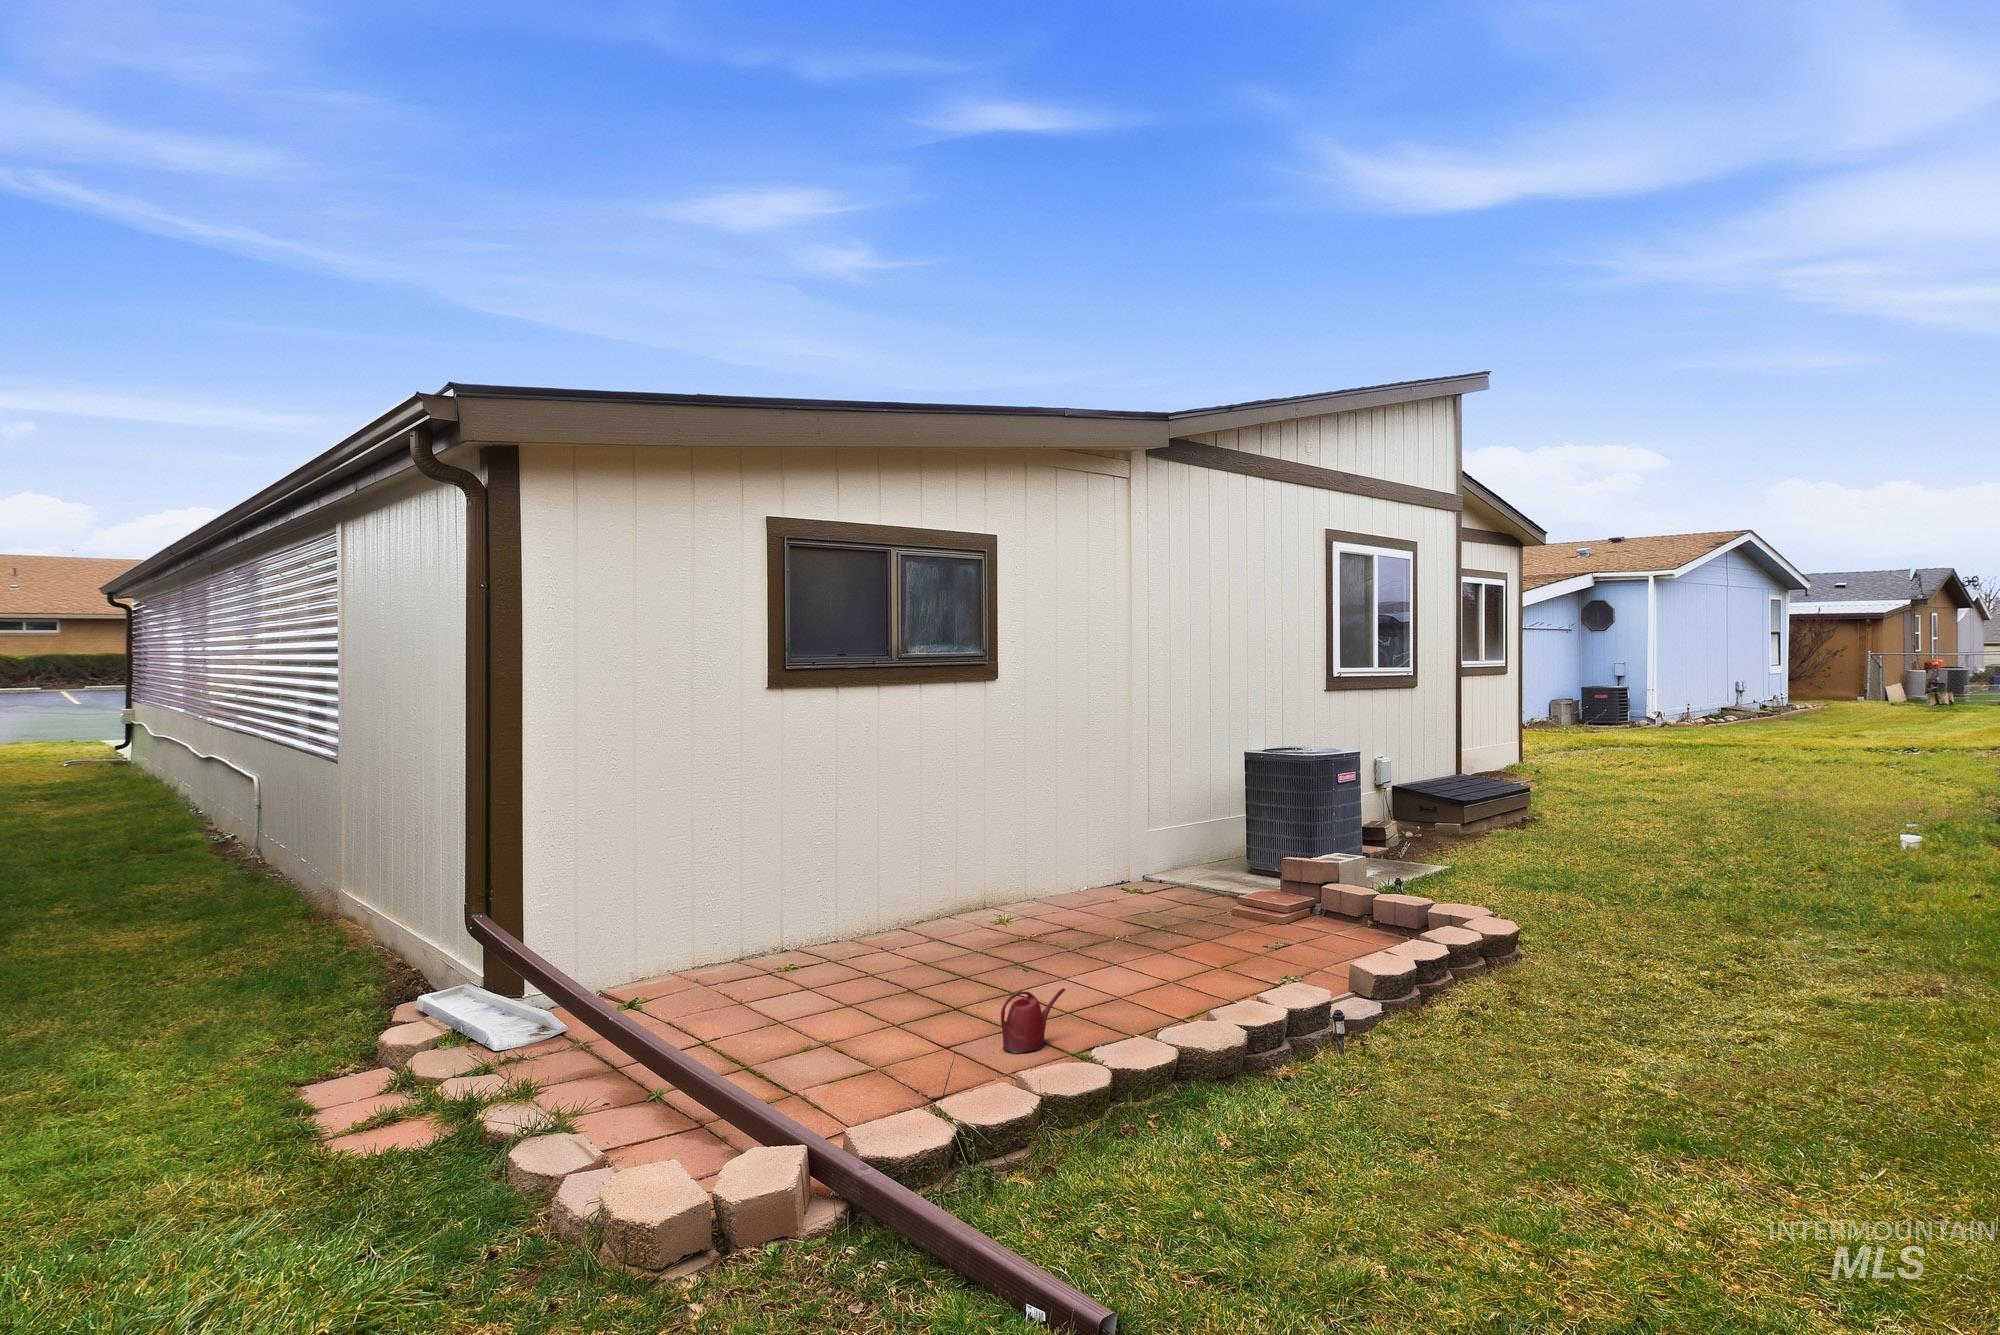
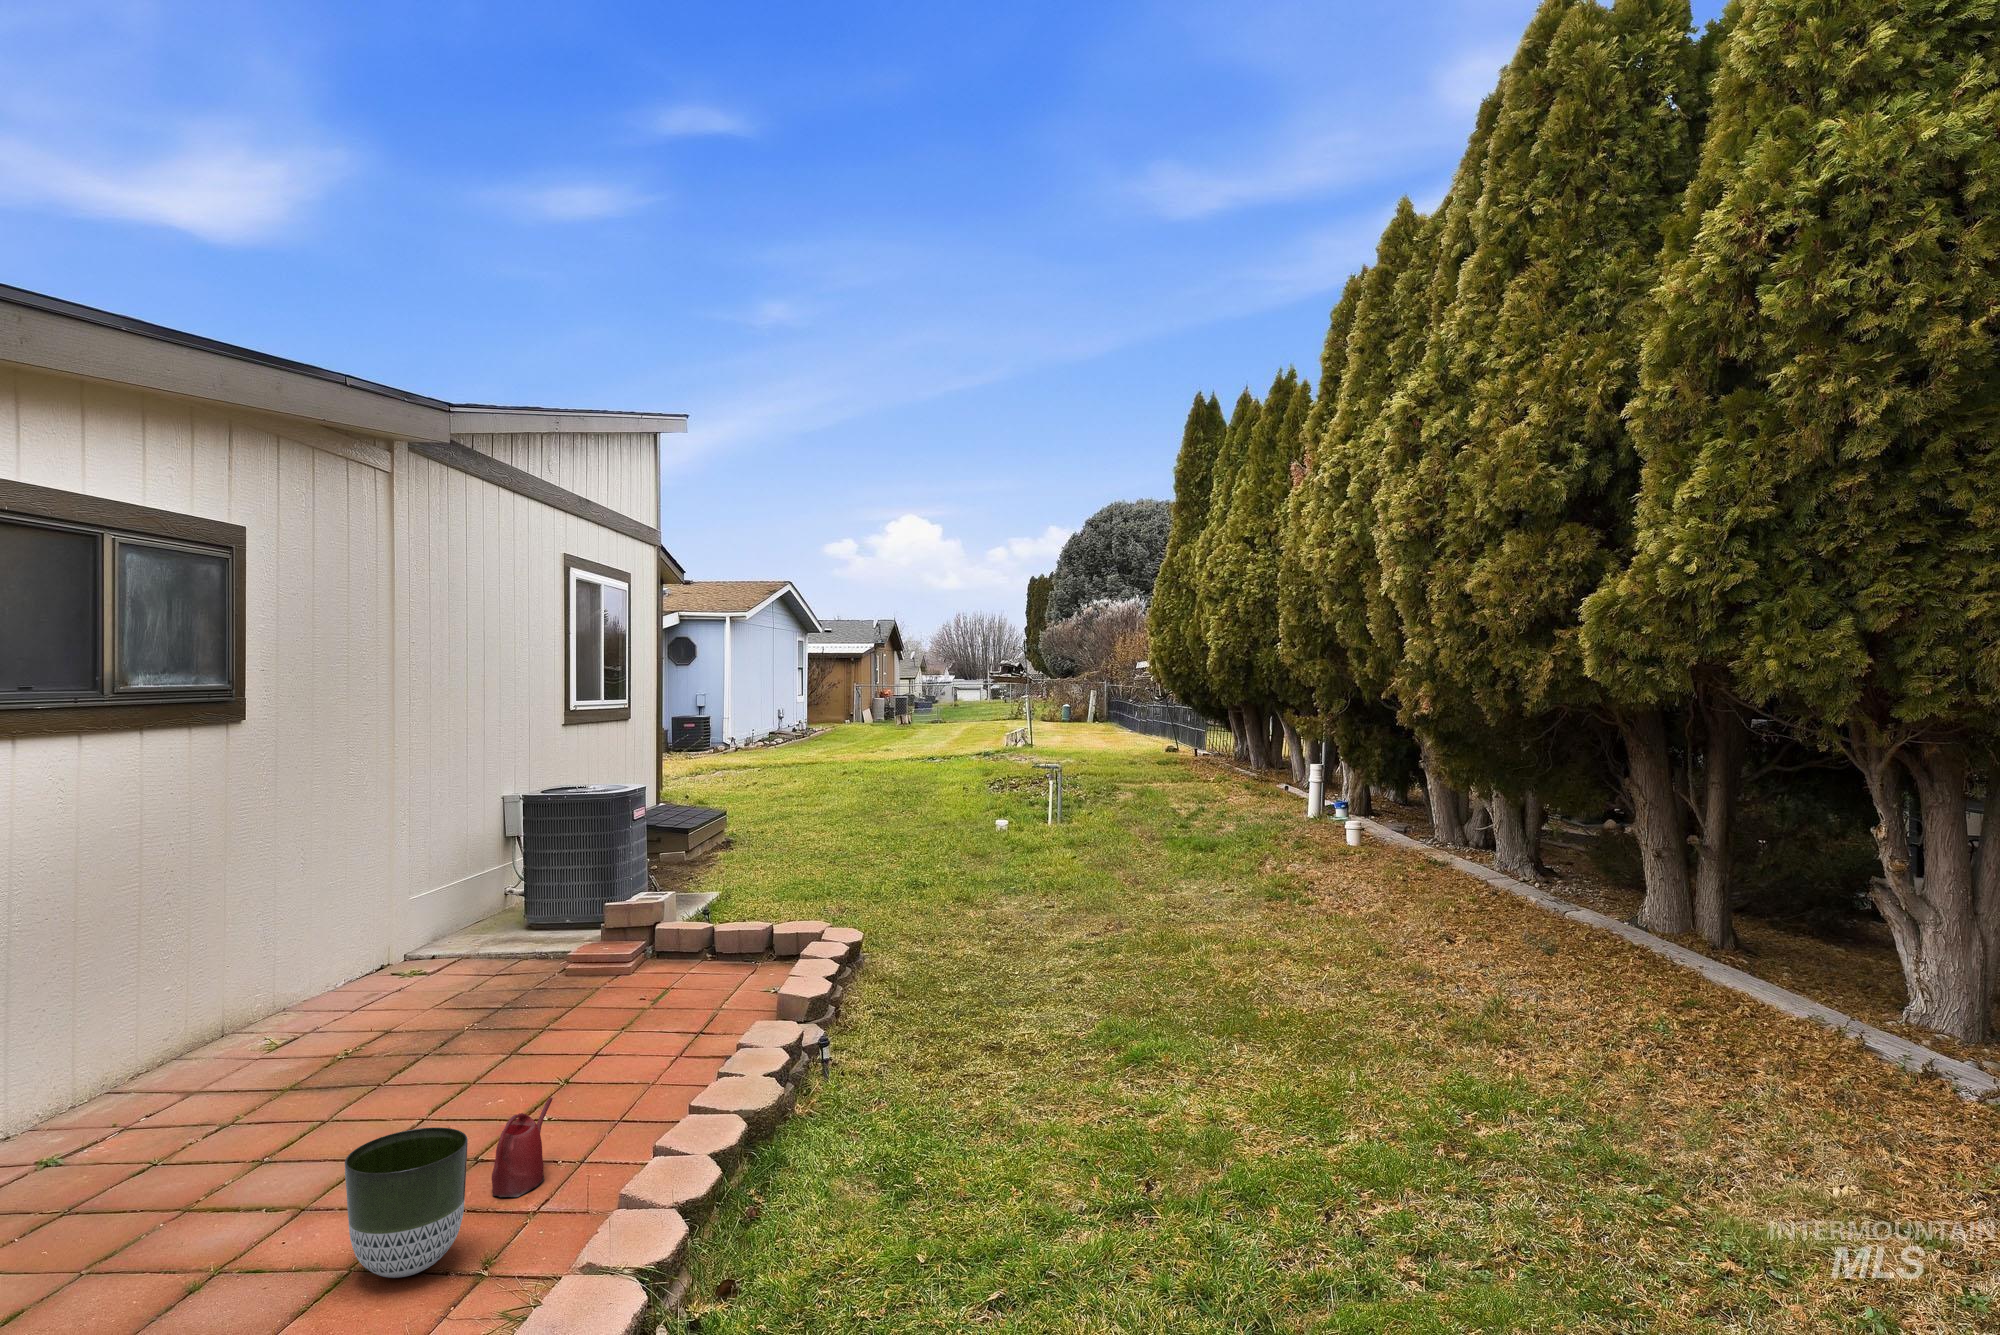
planter: none [876,976,953,1075] -> present [345,1127,468,1278]

